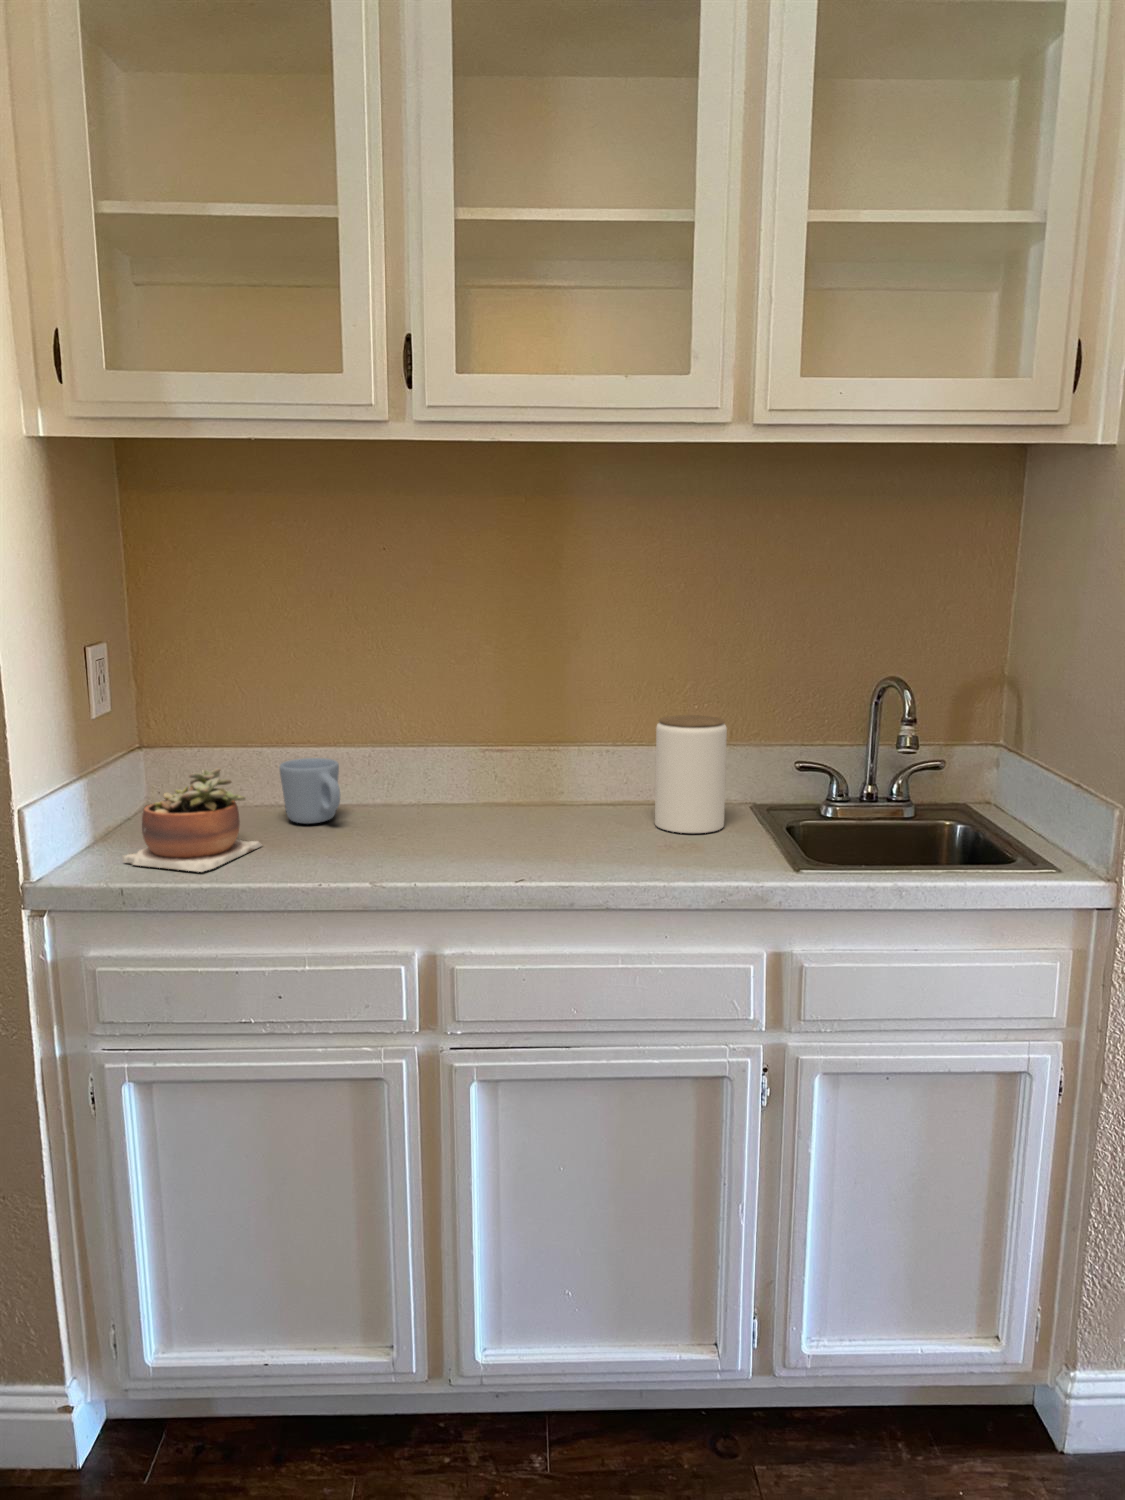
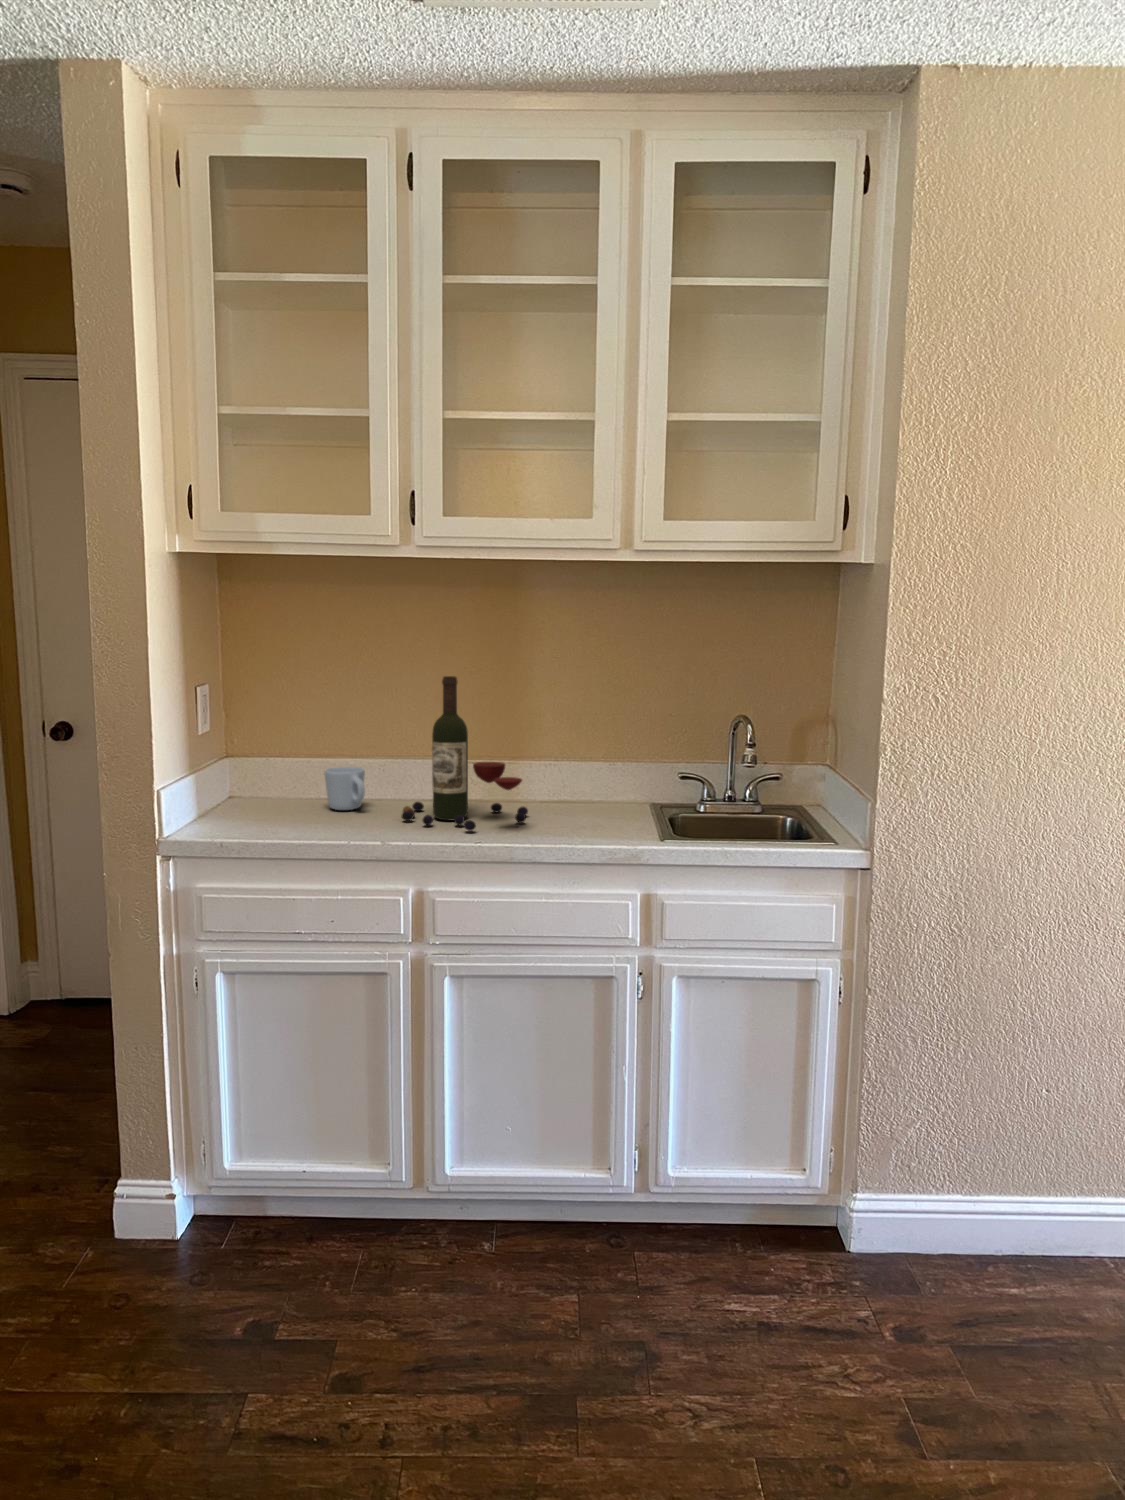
wine bottle: none [397,624,587,862] -> present [402,676,528,831]
jar: present [655,715,727,833] -> none [579,740,628,820]
succulent plant: present [122,768,262,872] -> none [219,769,312,835]

